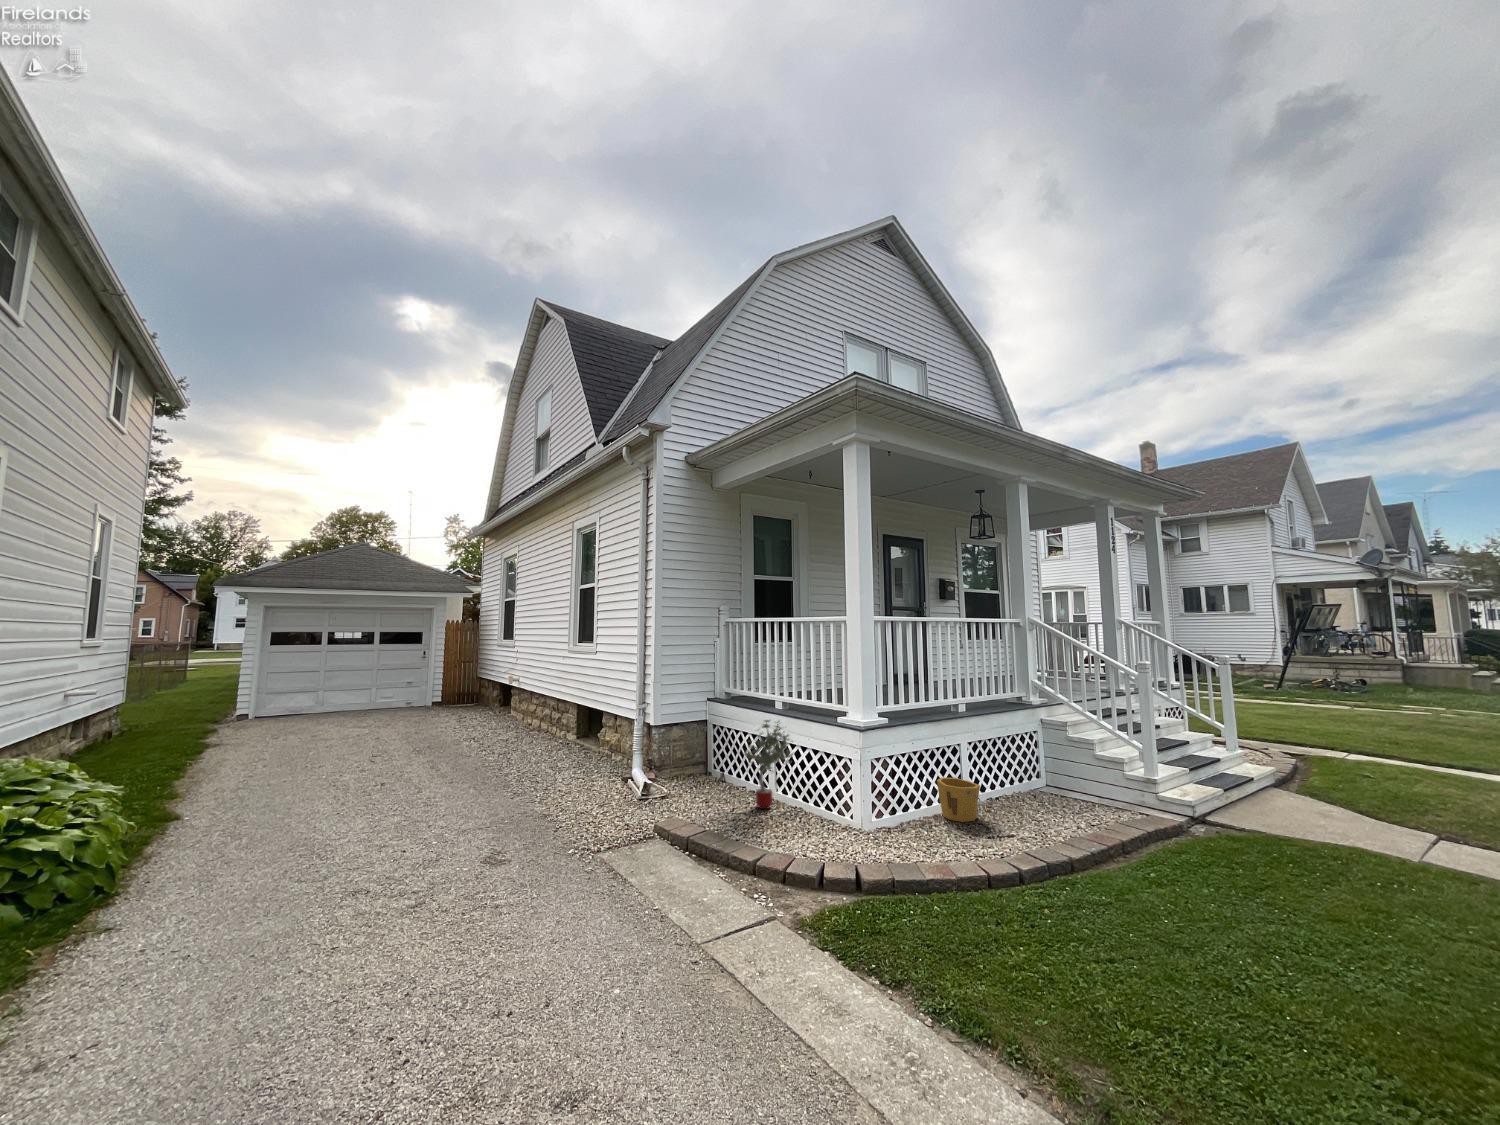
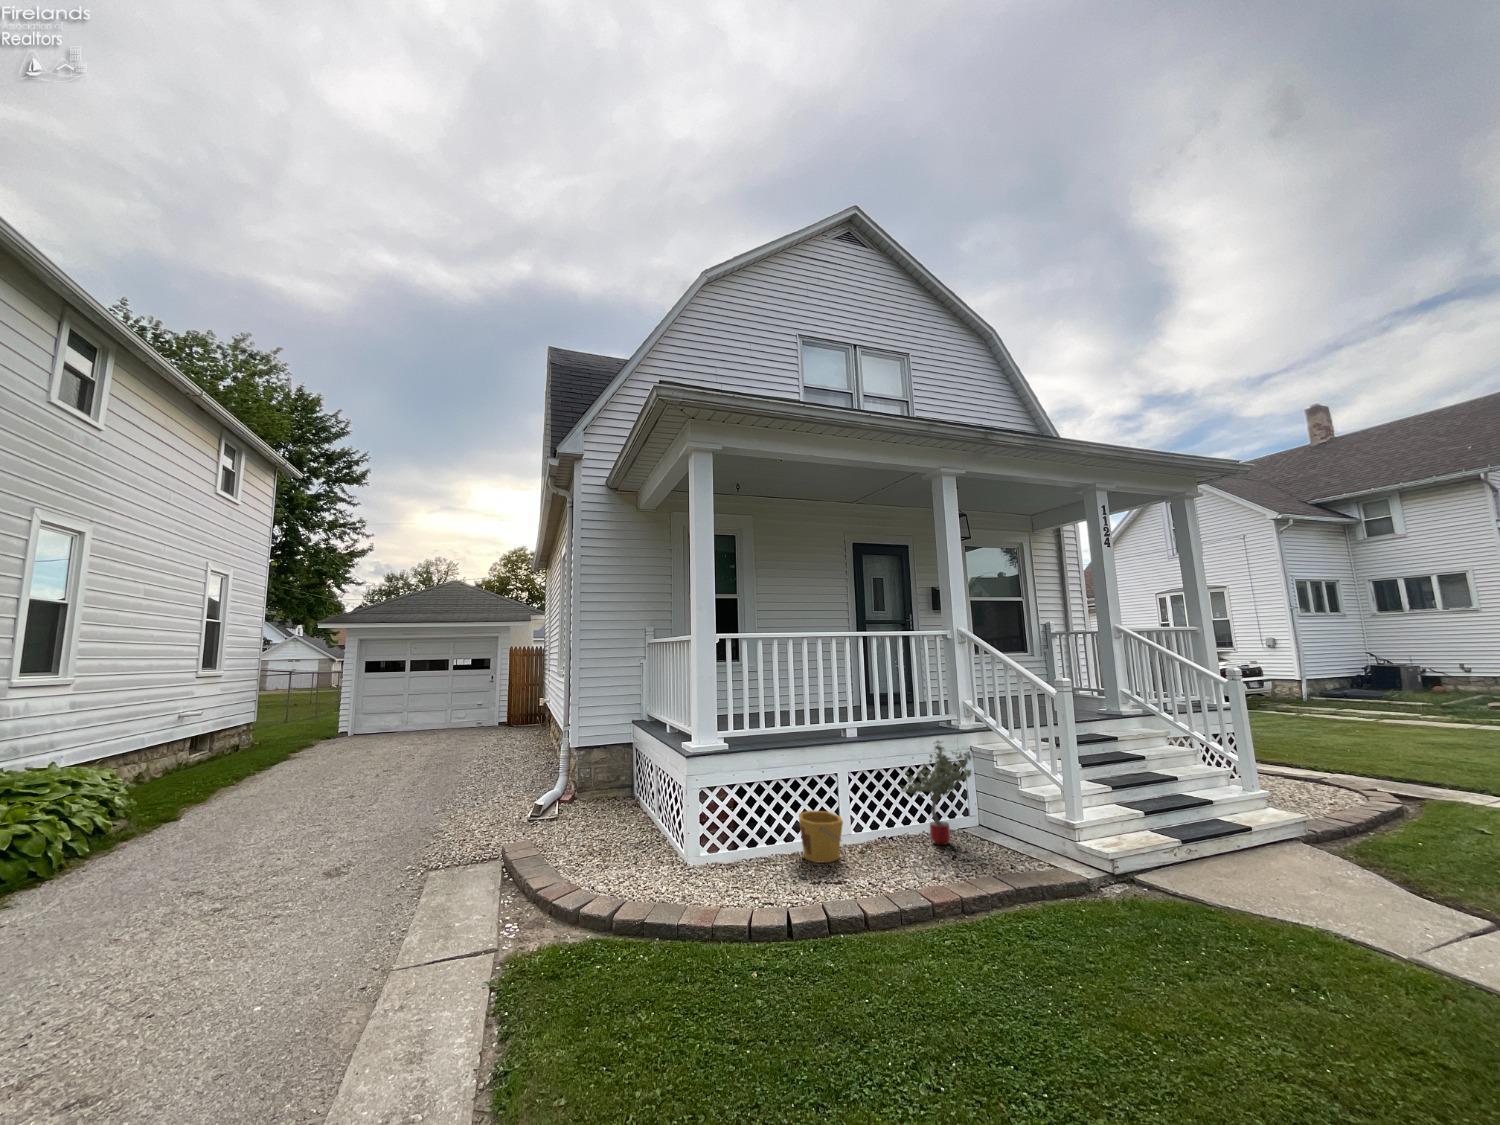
potted tree: present [745,720,794,809] -> present [901,741,971,845]

